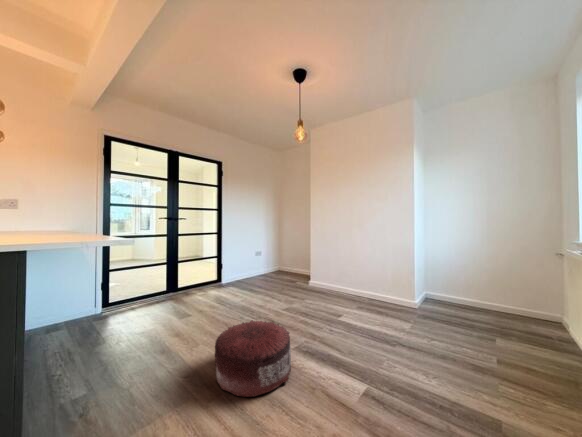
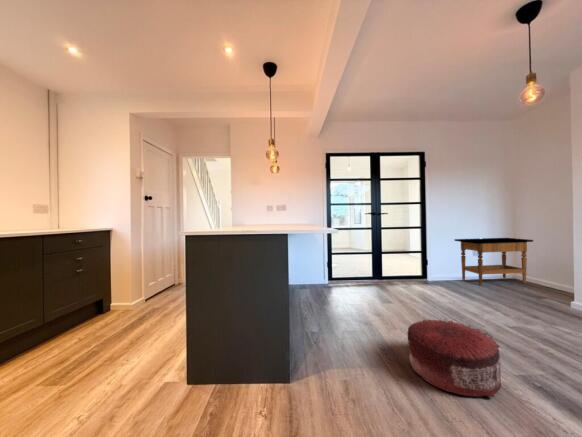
side table: none [243,240,291,280] -> present [455,238,533,285]

